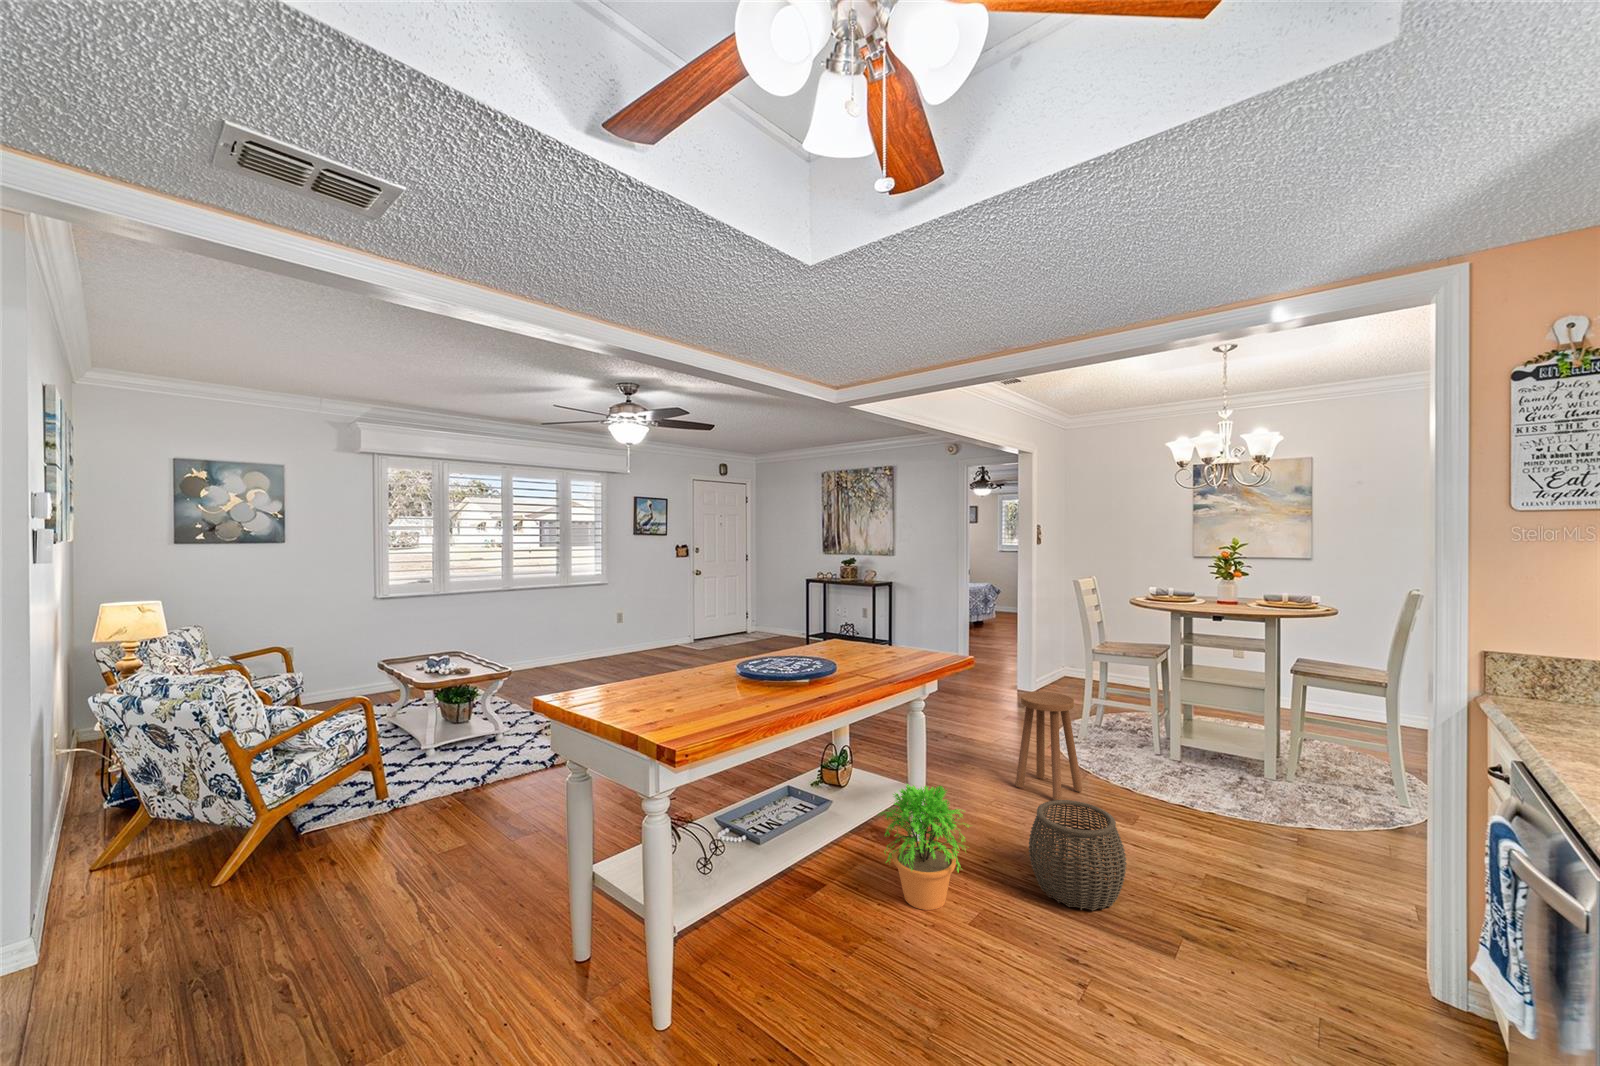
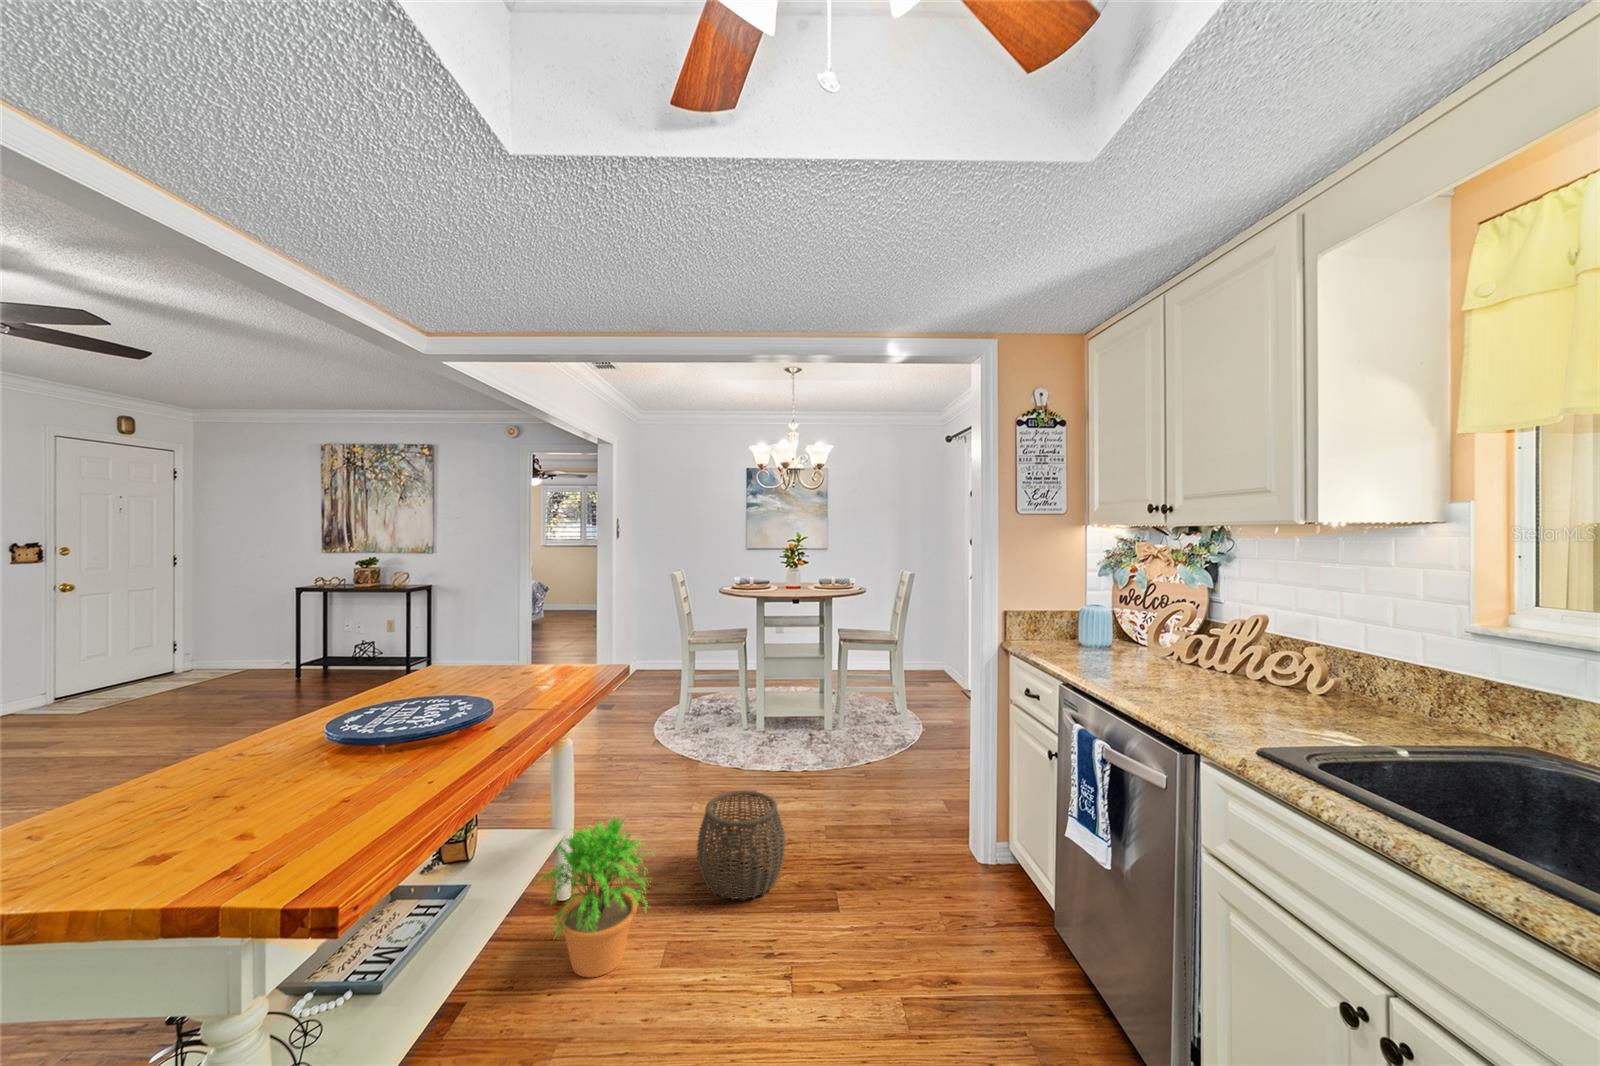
stool: present [1016,692,1082,800] -> none [641,688,703,798]

